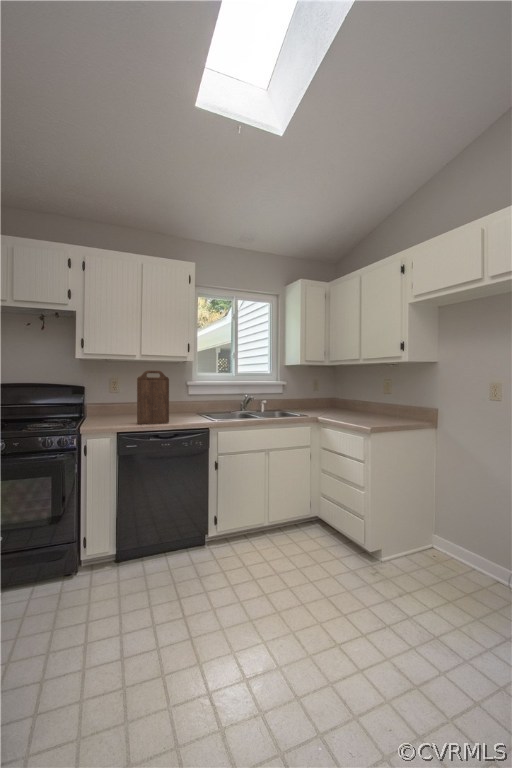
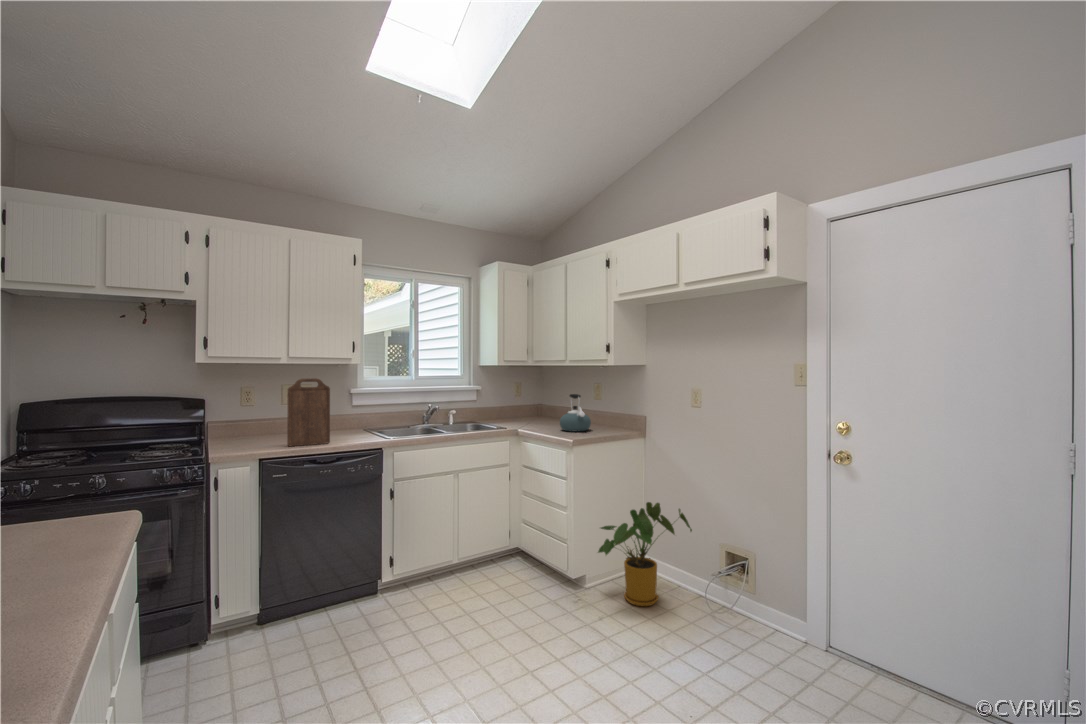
kettle: none [356,389,384,421] -> present [560,394,591,432]
house plant: none [393,487,490,584] -> present [598,502,692,606]

